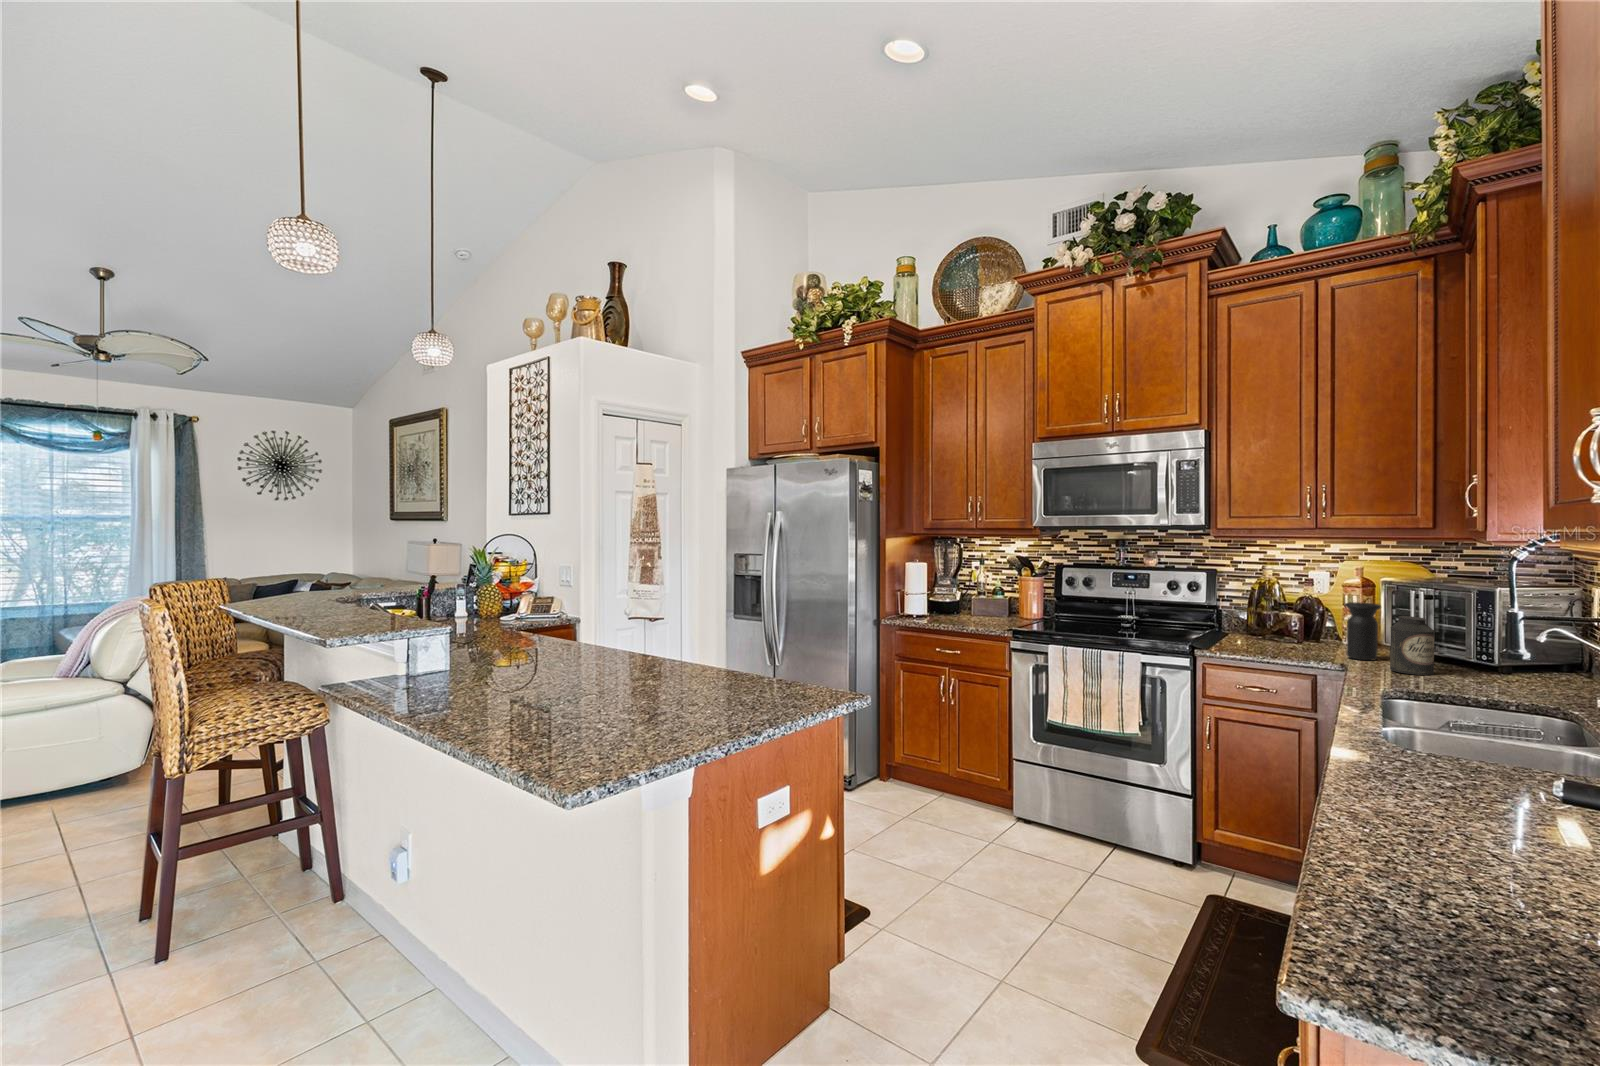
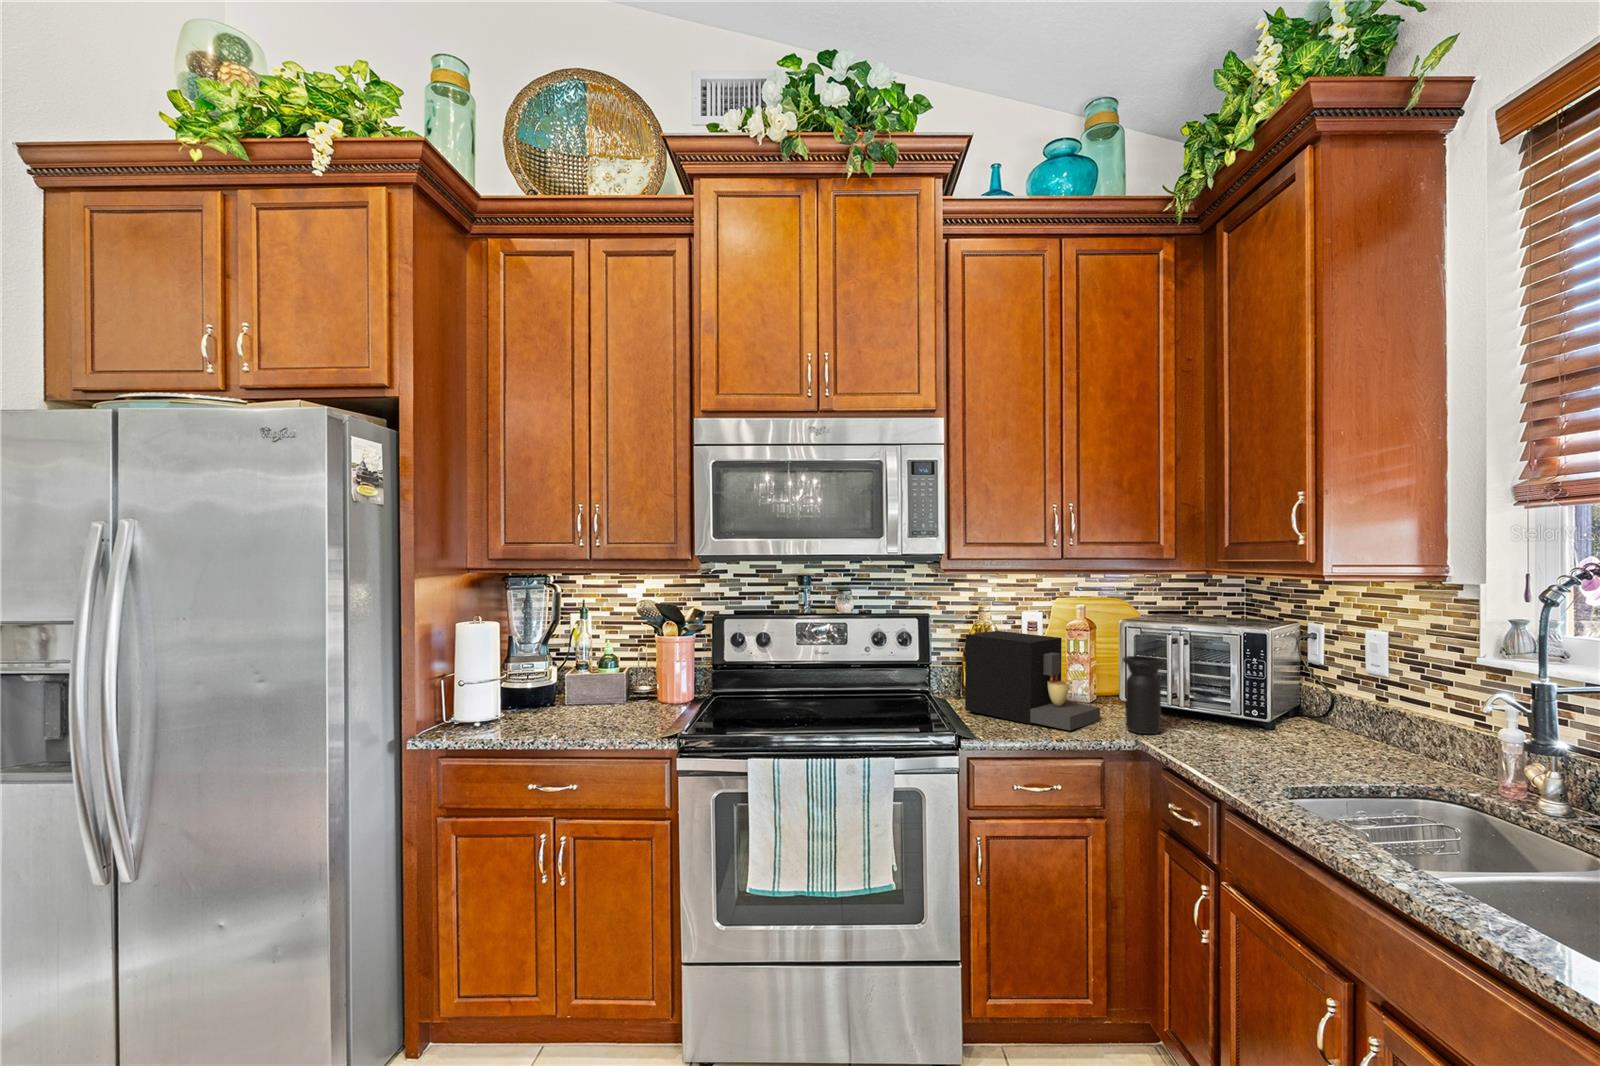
coffee maker: none [1234,584,1340,653] -> present [965,631,1100,730]
canister: present [1390,616,1434,675] -> none [1210,677,1262,758]

